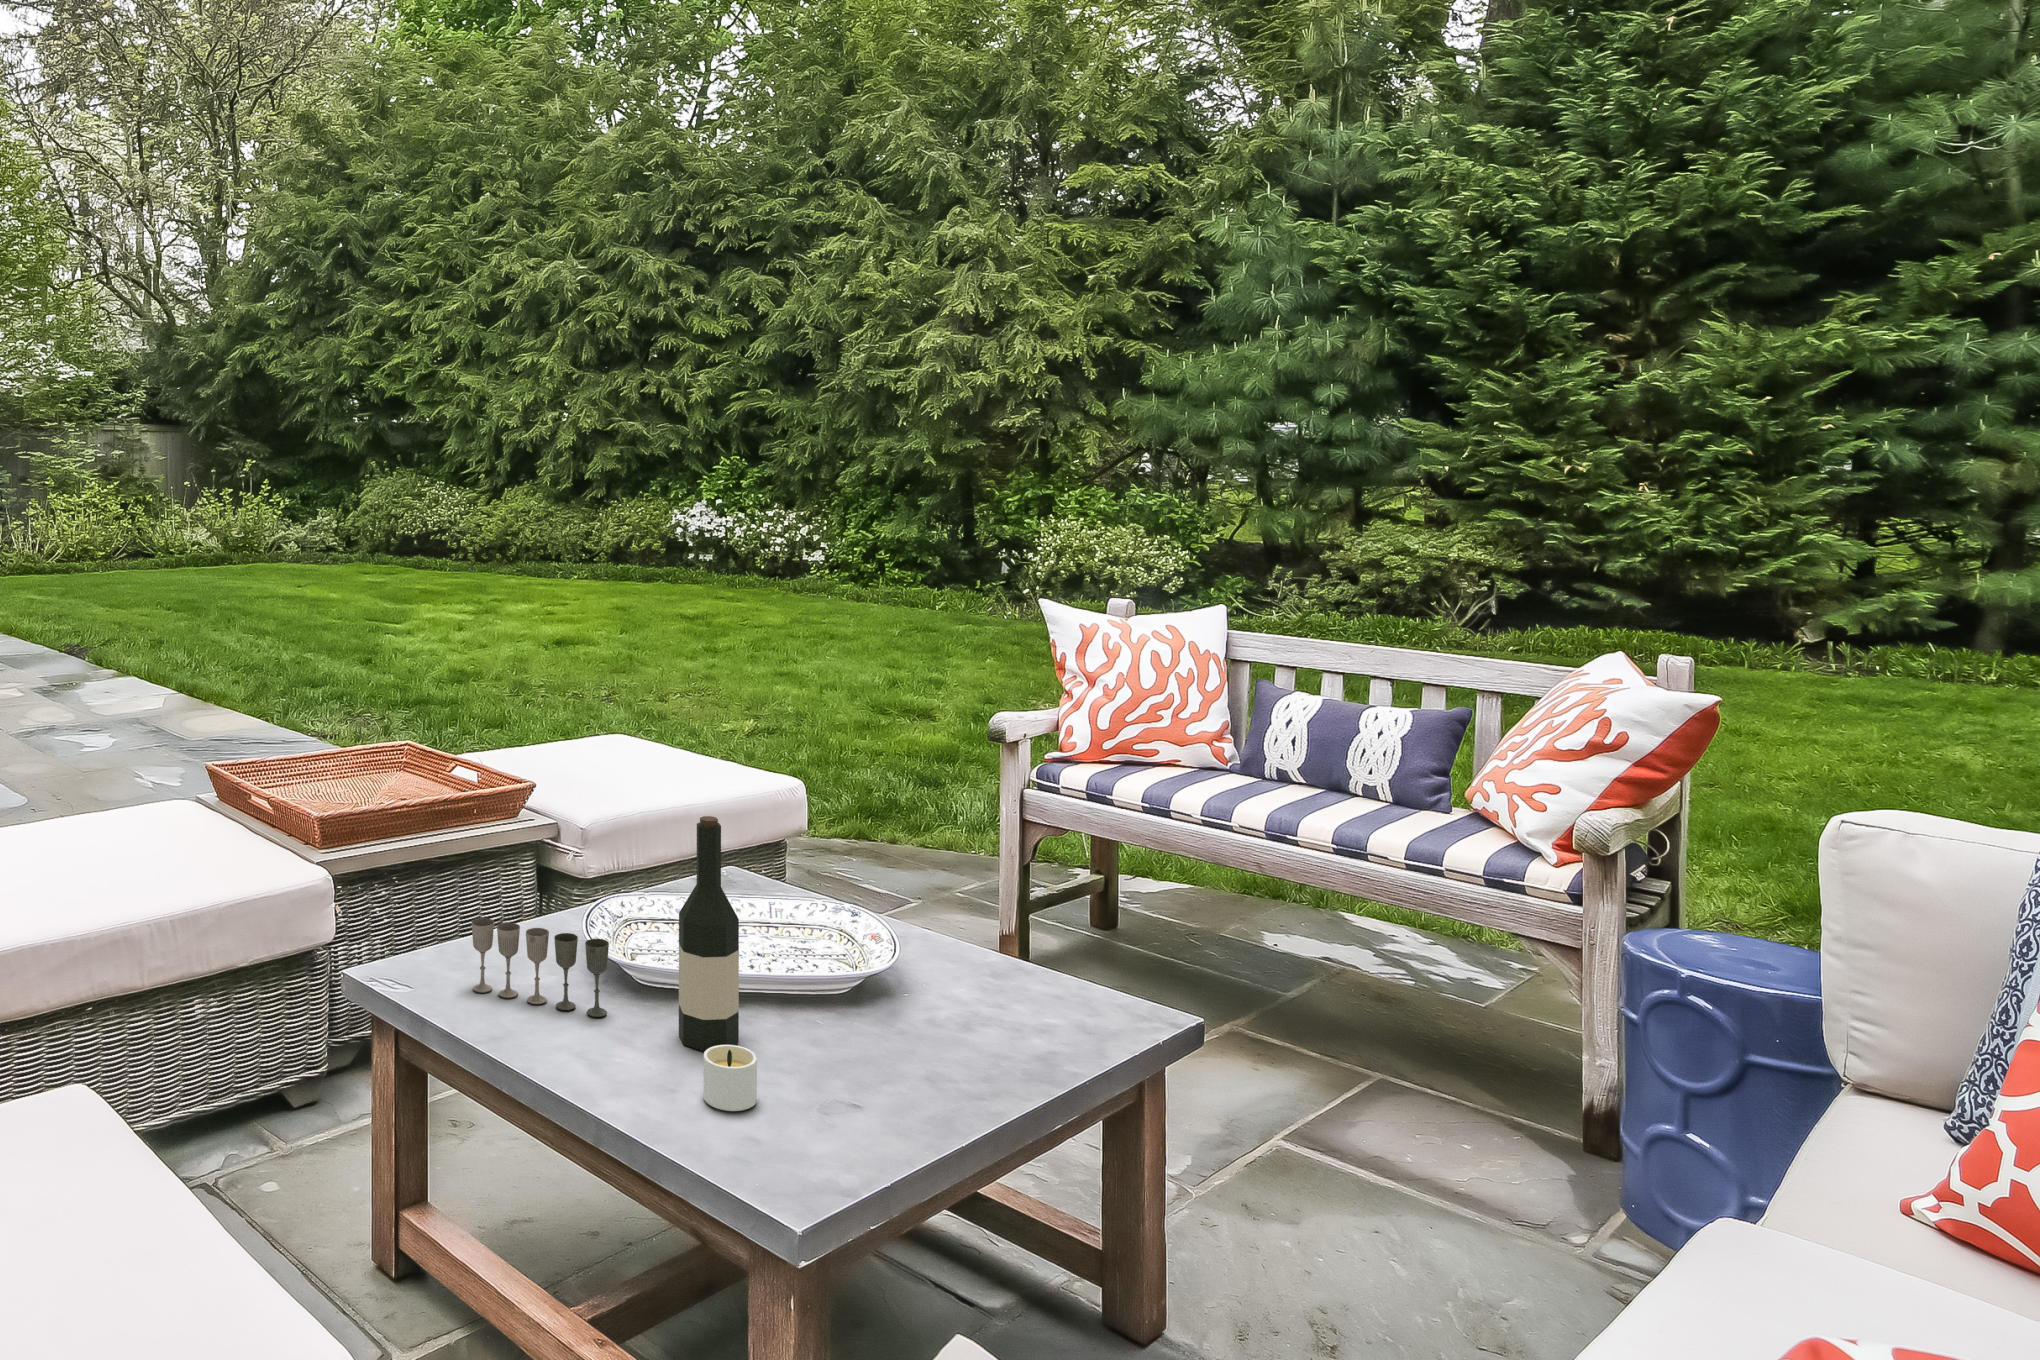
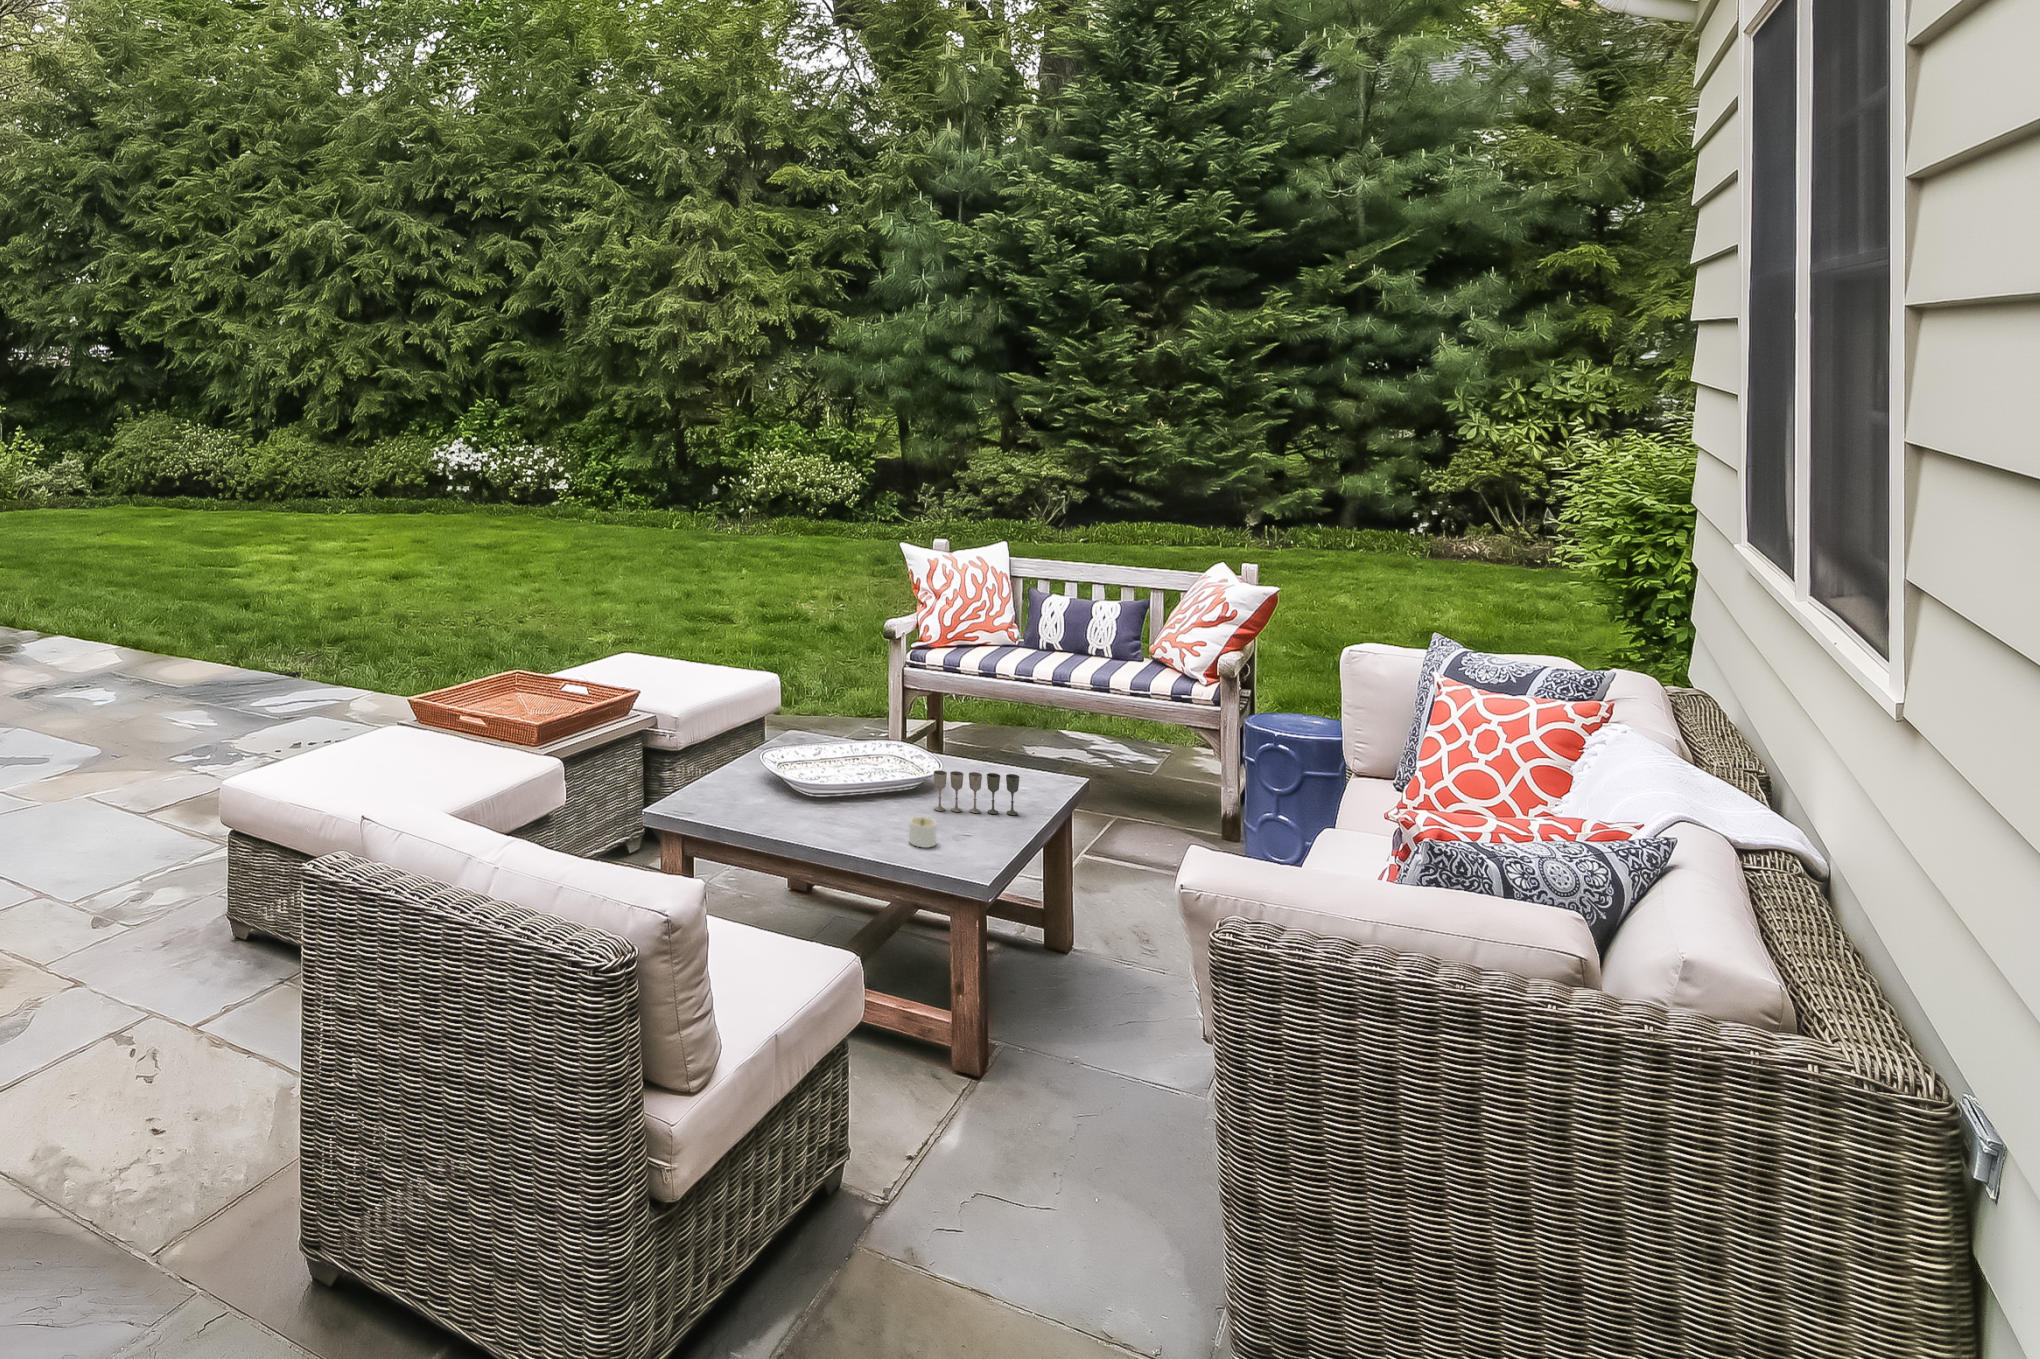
wine bottle: present [679,816,739,1051] -> none [868,703,901,824]
wine glass: present [471,918,609,1017] -> present [934,770,1020,815]

